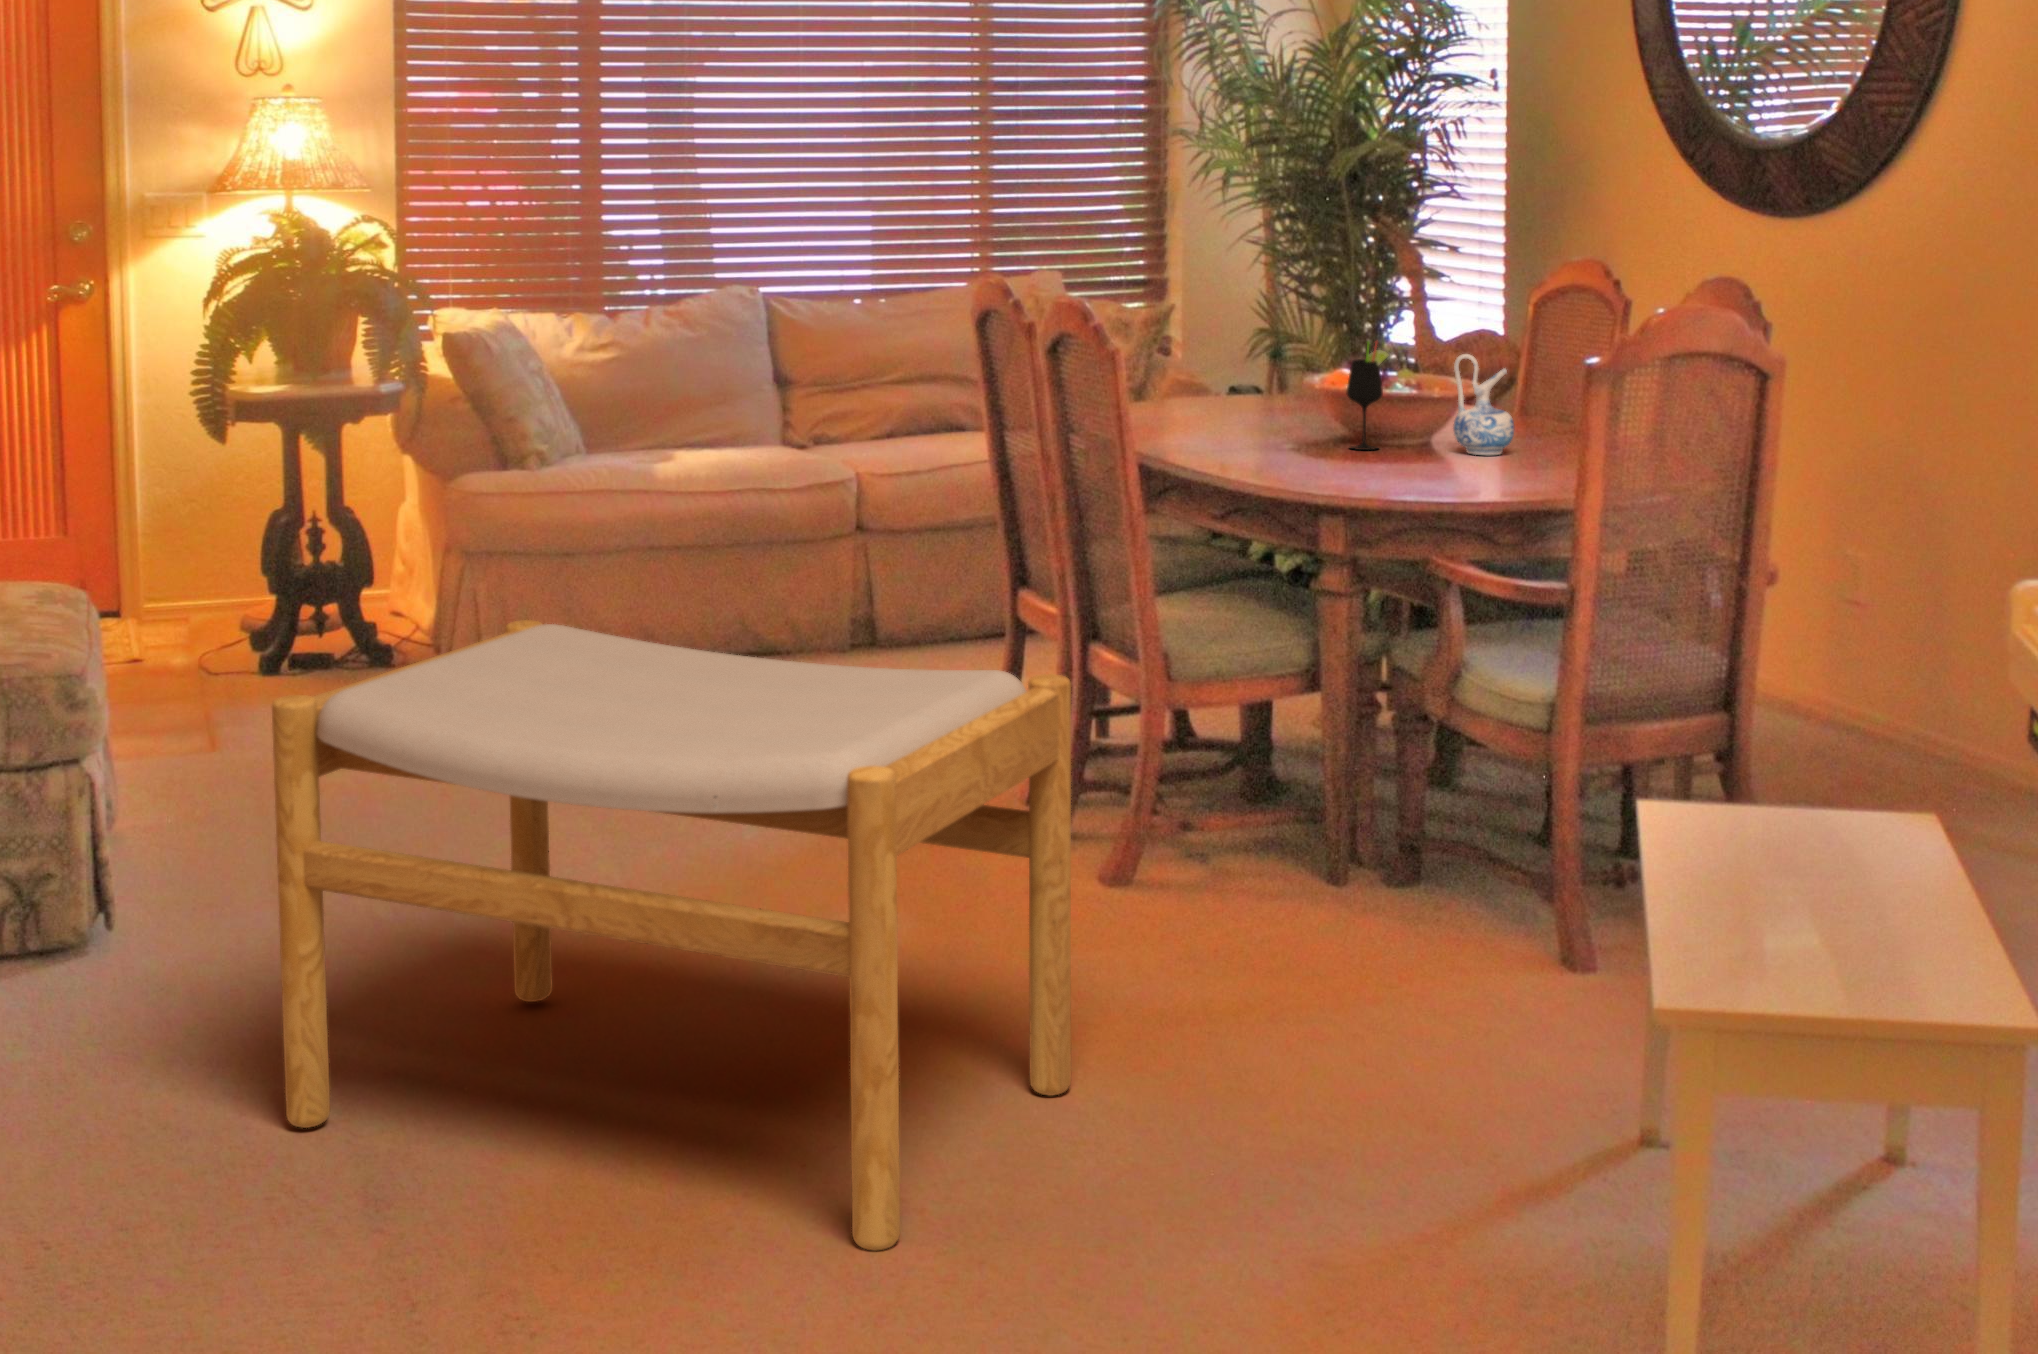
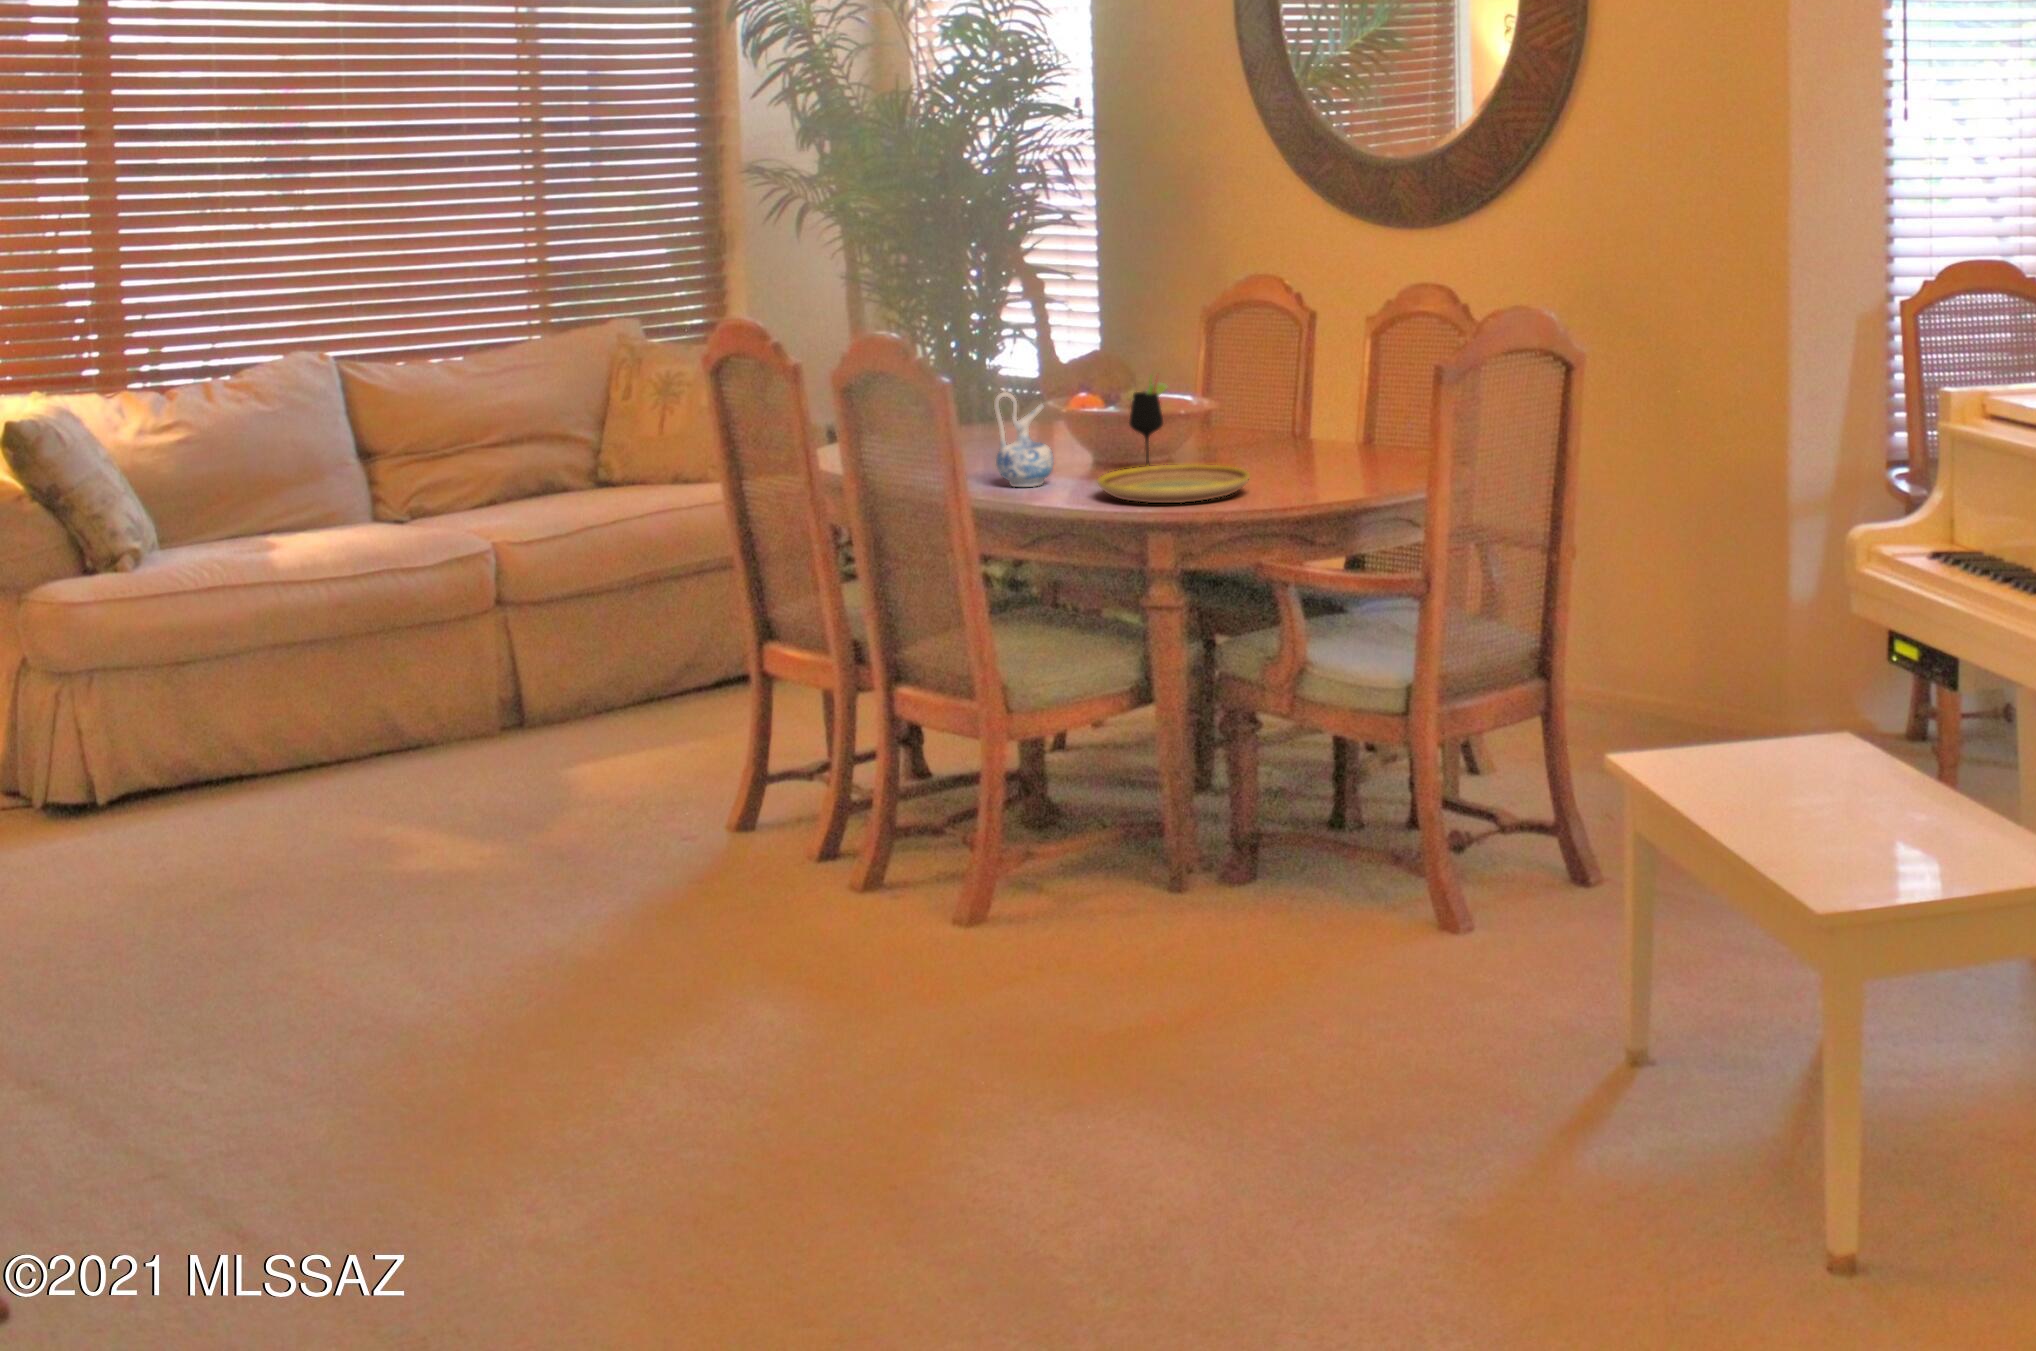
ceramic pitcher: present [1453,354,1514,455] -> present [994,392,1054,487]
plate: none [1276,437,1440,476] -> present [1098,465,1250,503]
footstool: present [272,620,1071,1251] -> none [289,714,1098,1296]

